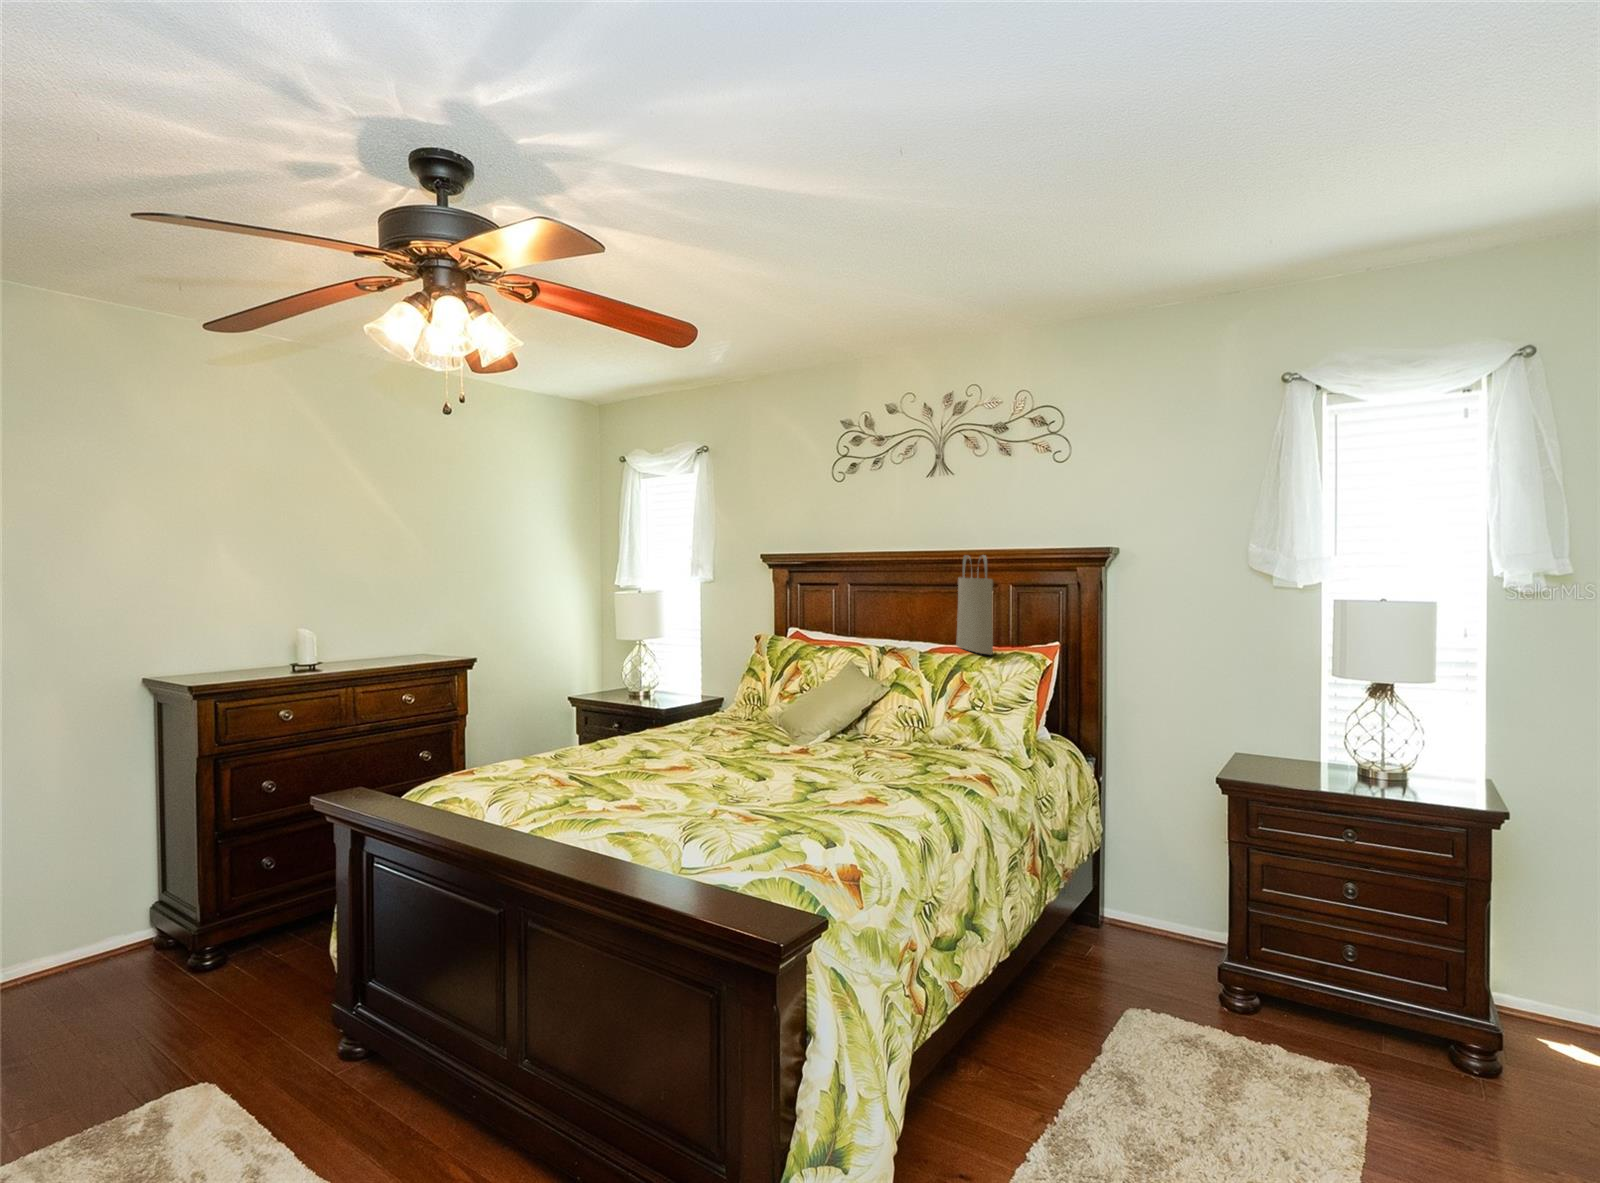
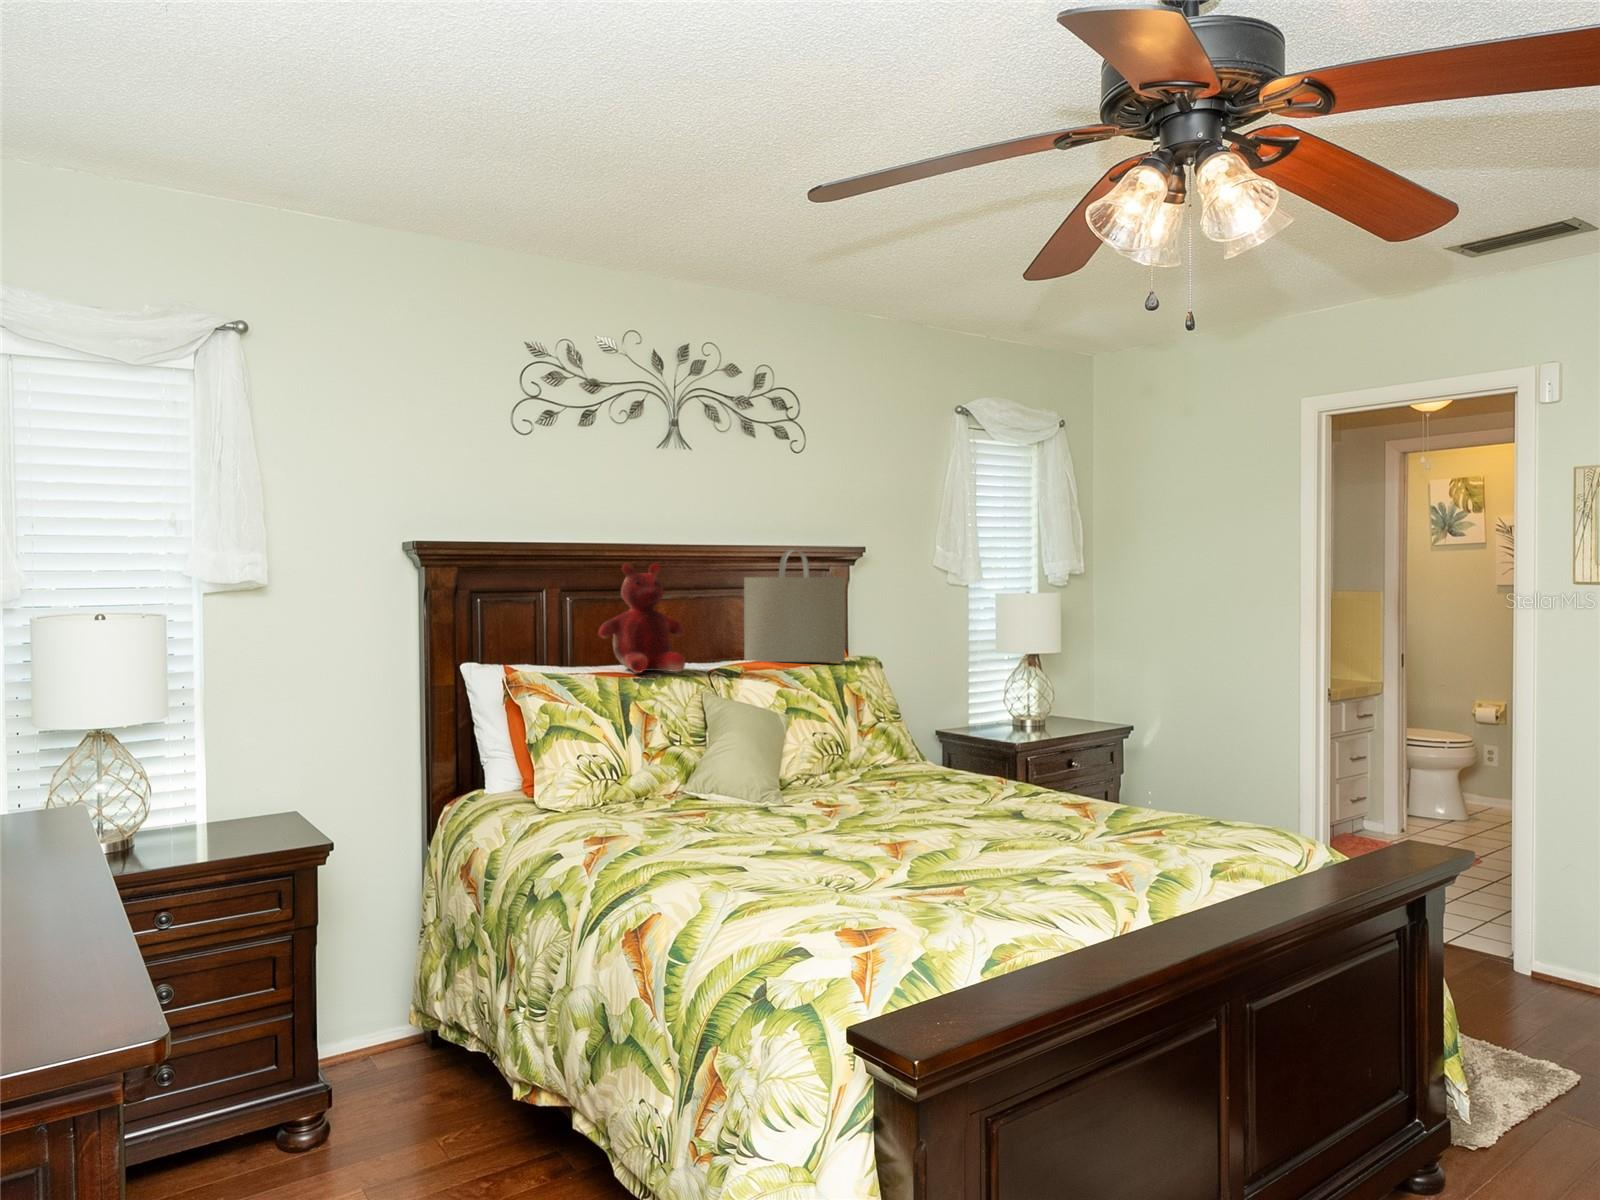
teddy bear: none [817,566,879,644] -> present [599,563,685,673]

